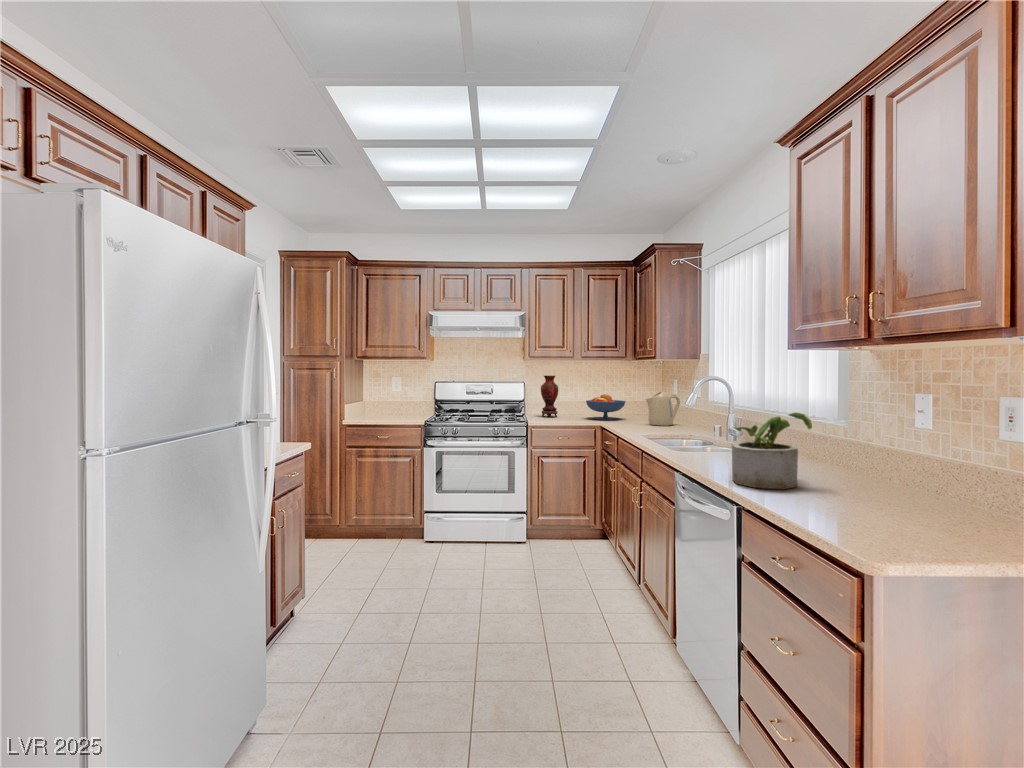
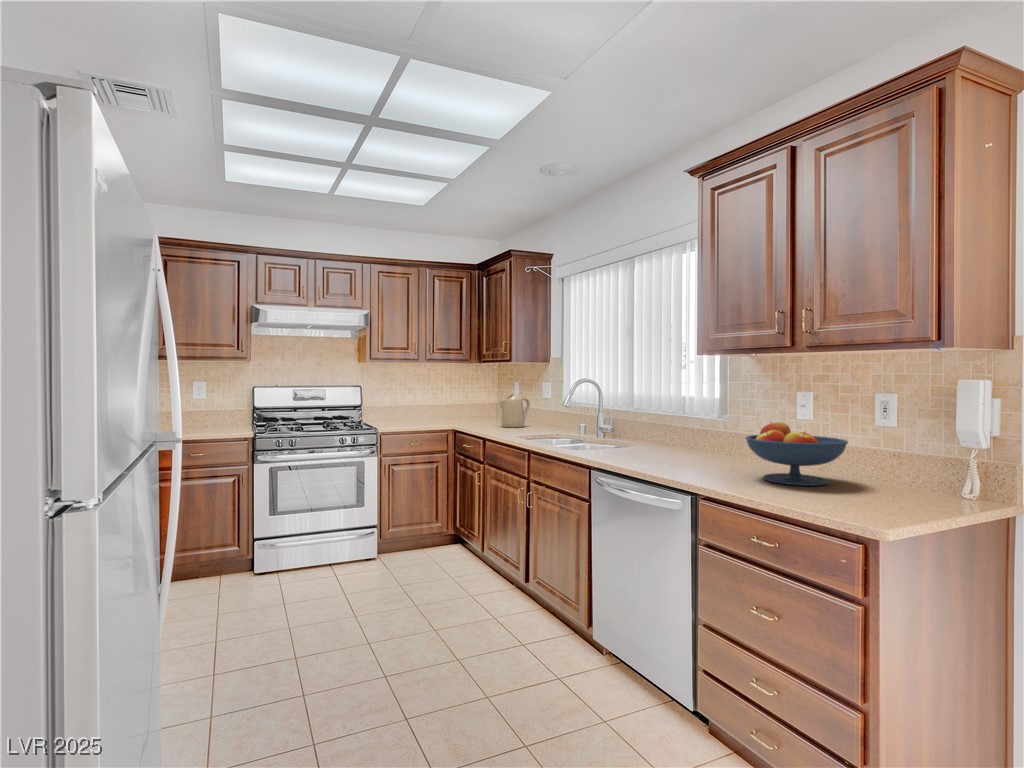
vase: present [541,375,558,417] -> none [382,379,401,424]
fruit bowl: present [586,394,626,420] -> present [745,422,848,486]
potted plant: present [732,413,812,489] -> none [640,405,709,470]

